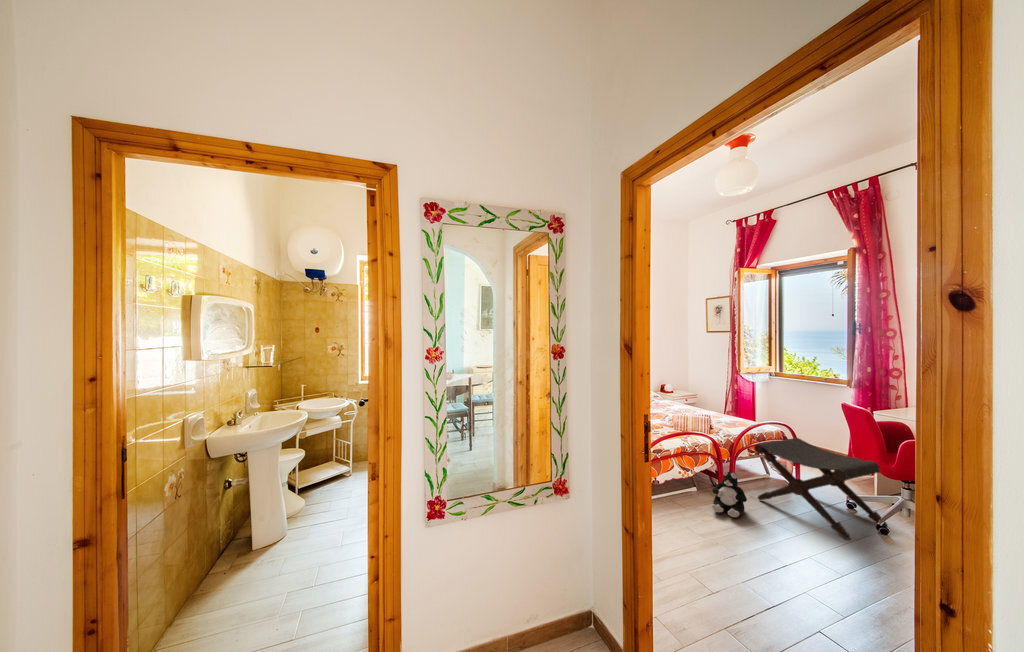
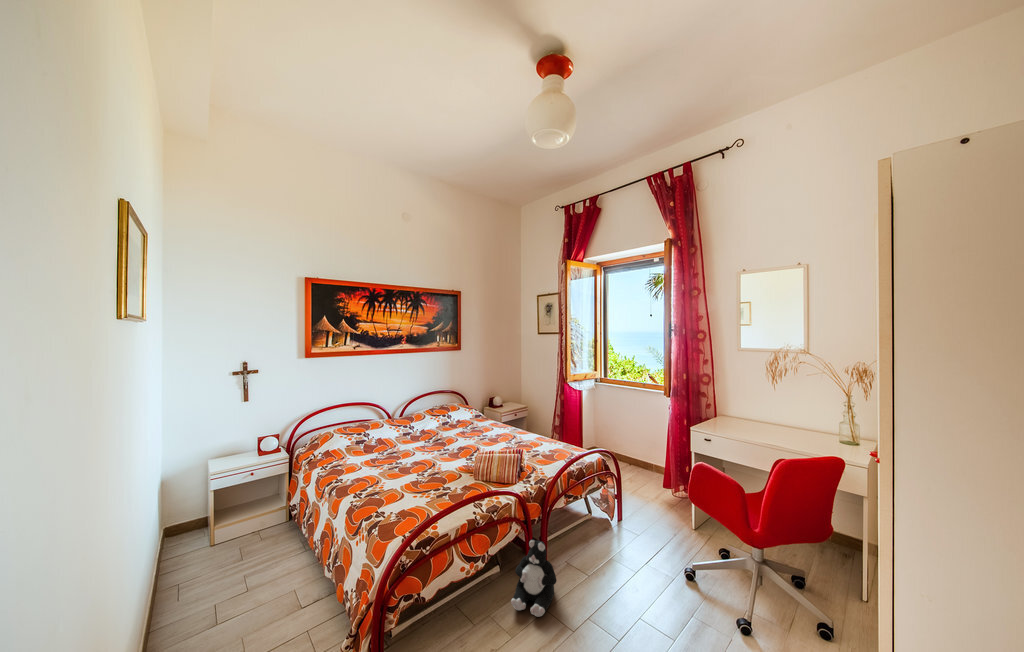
footstool: present [754,438,888,540] -> none [569,469,709,625]

